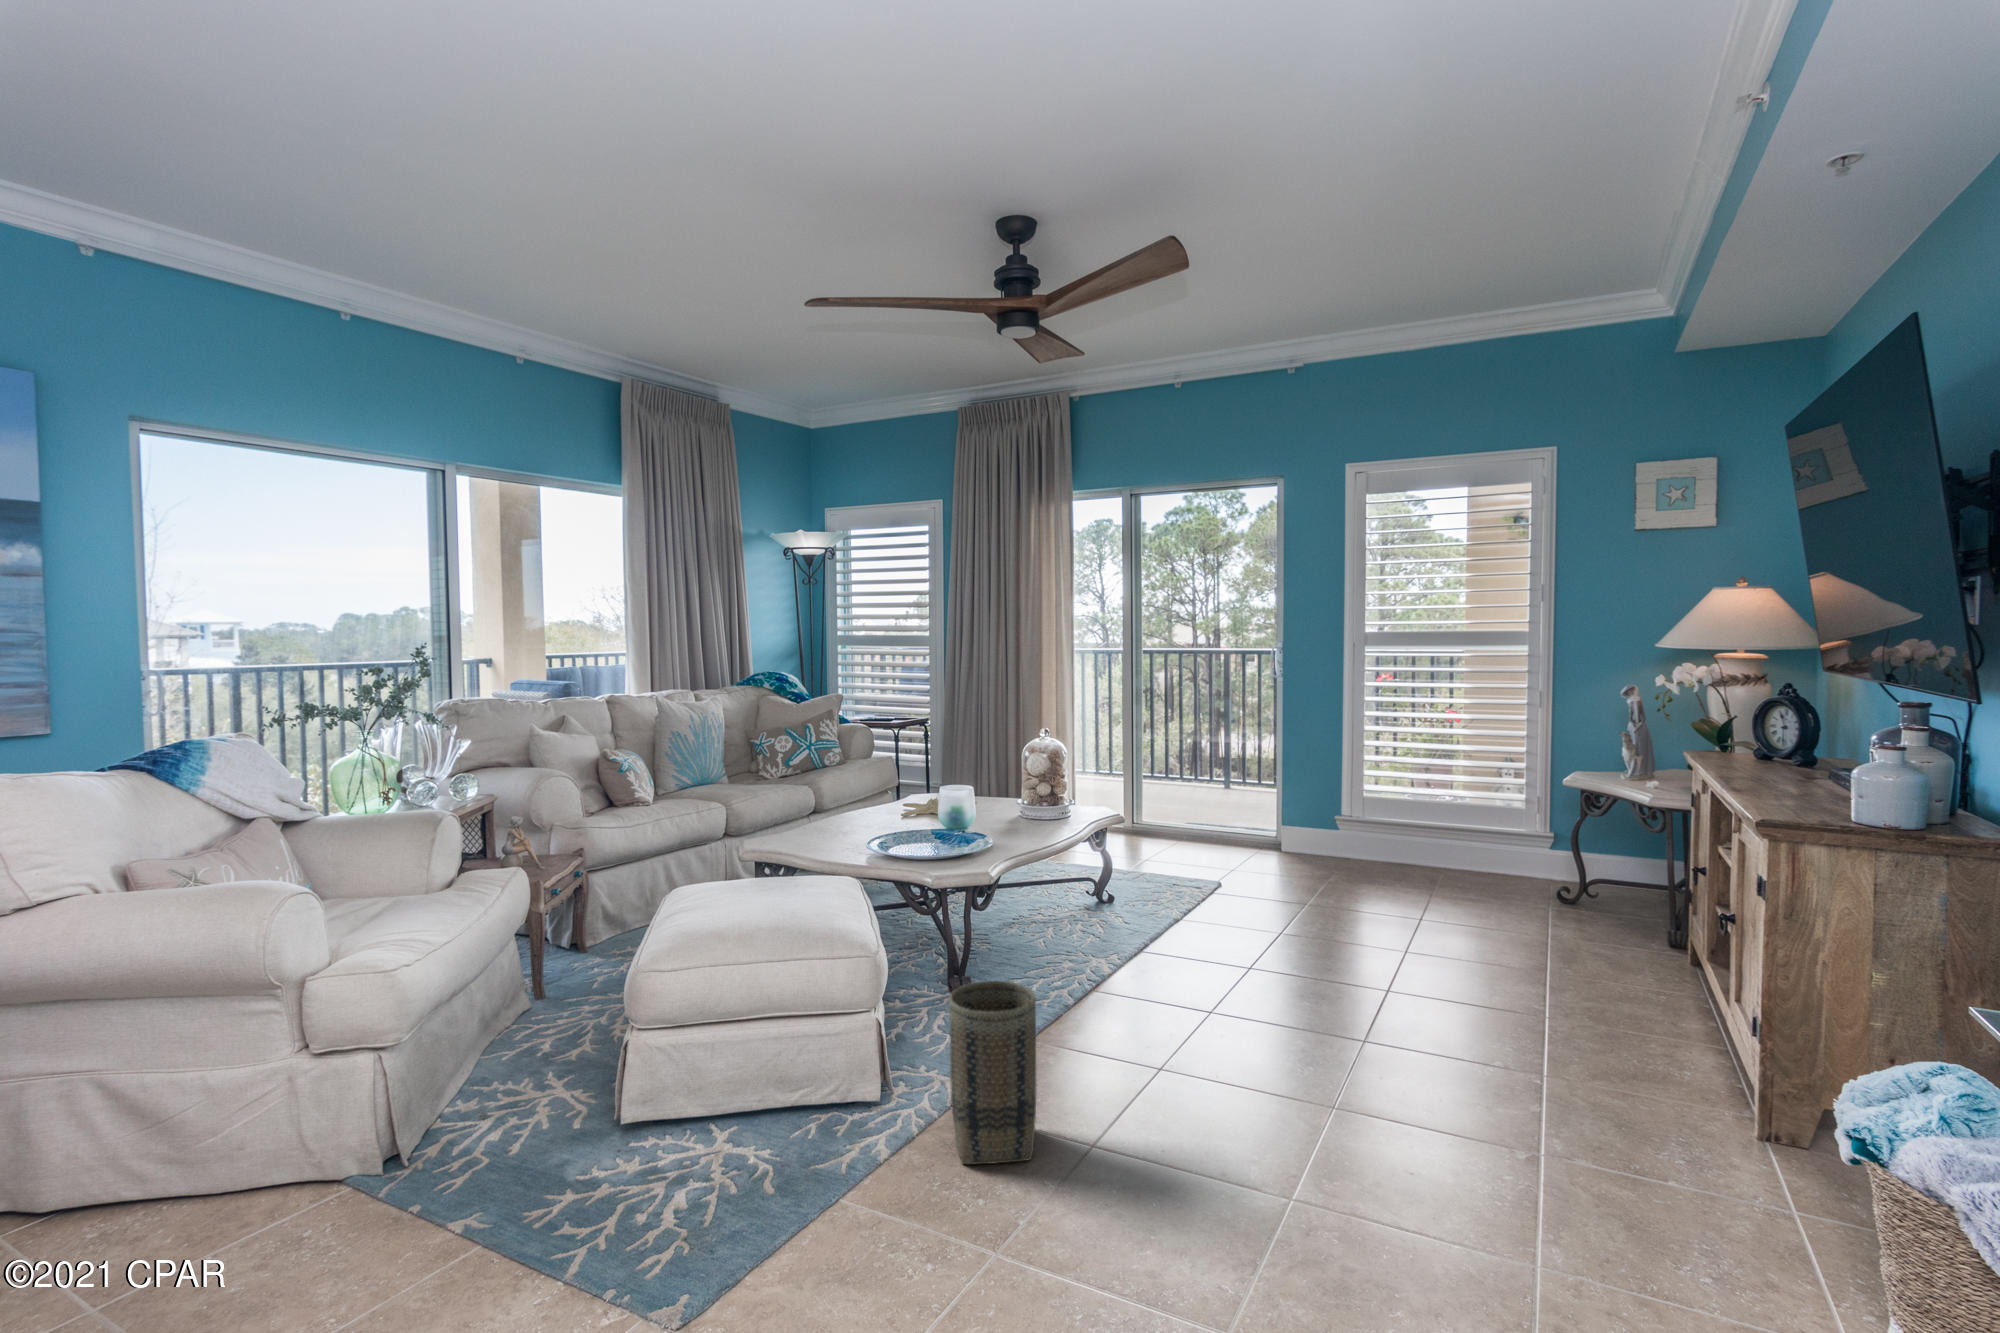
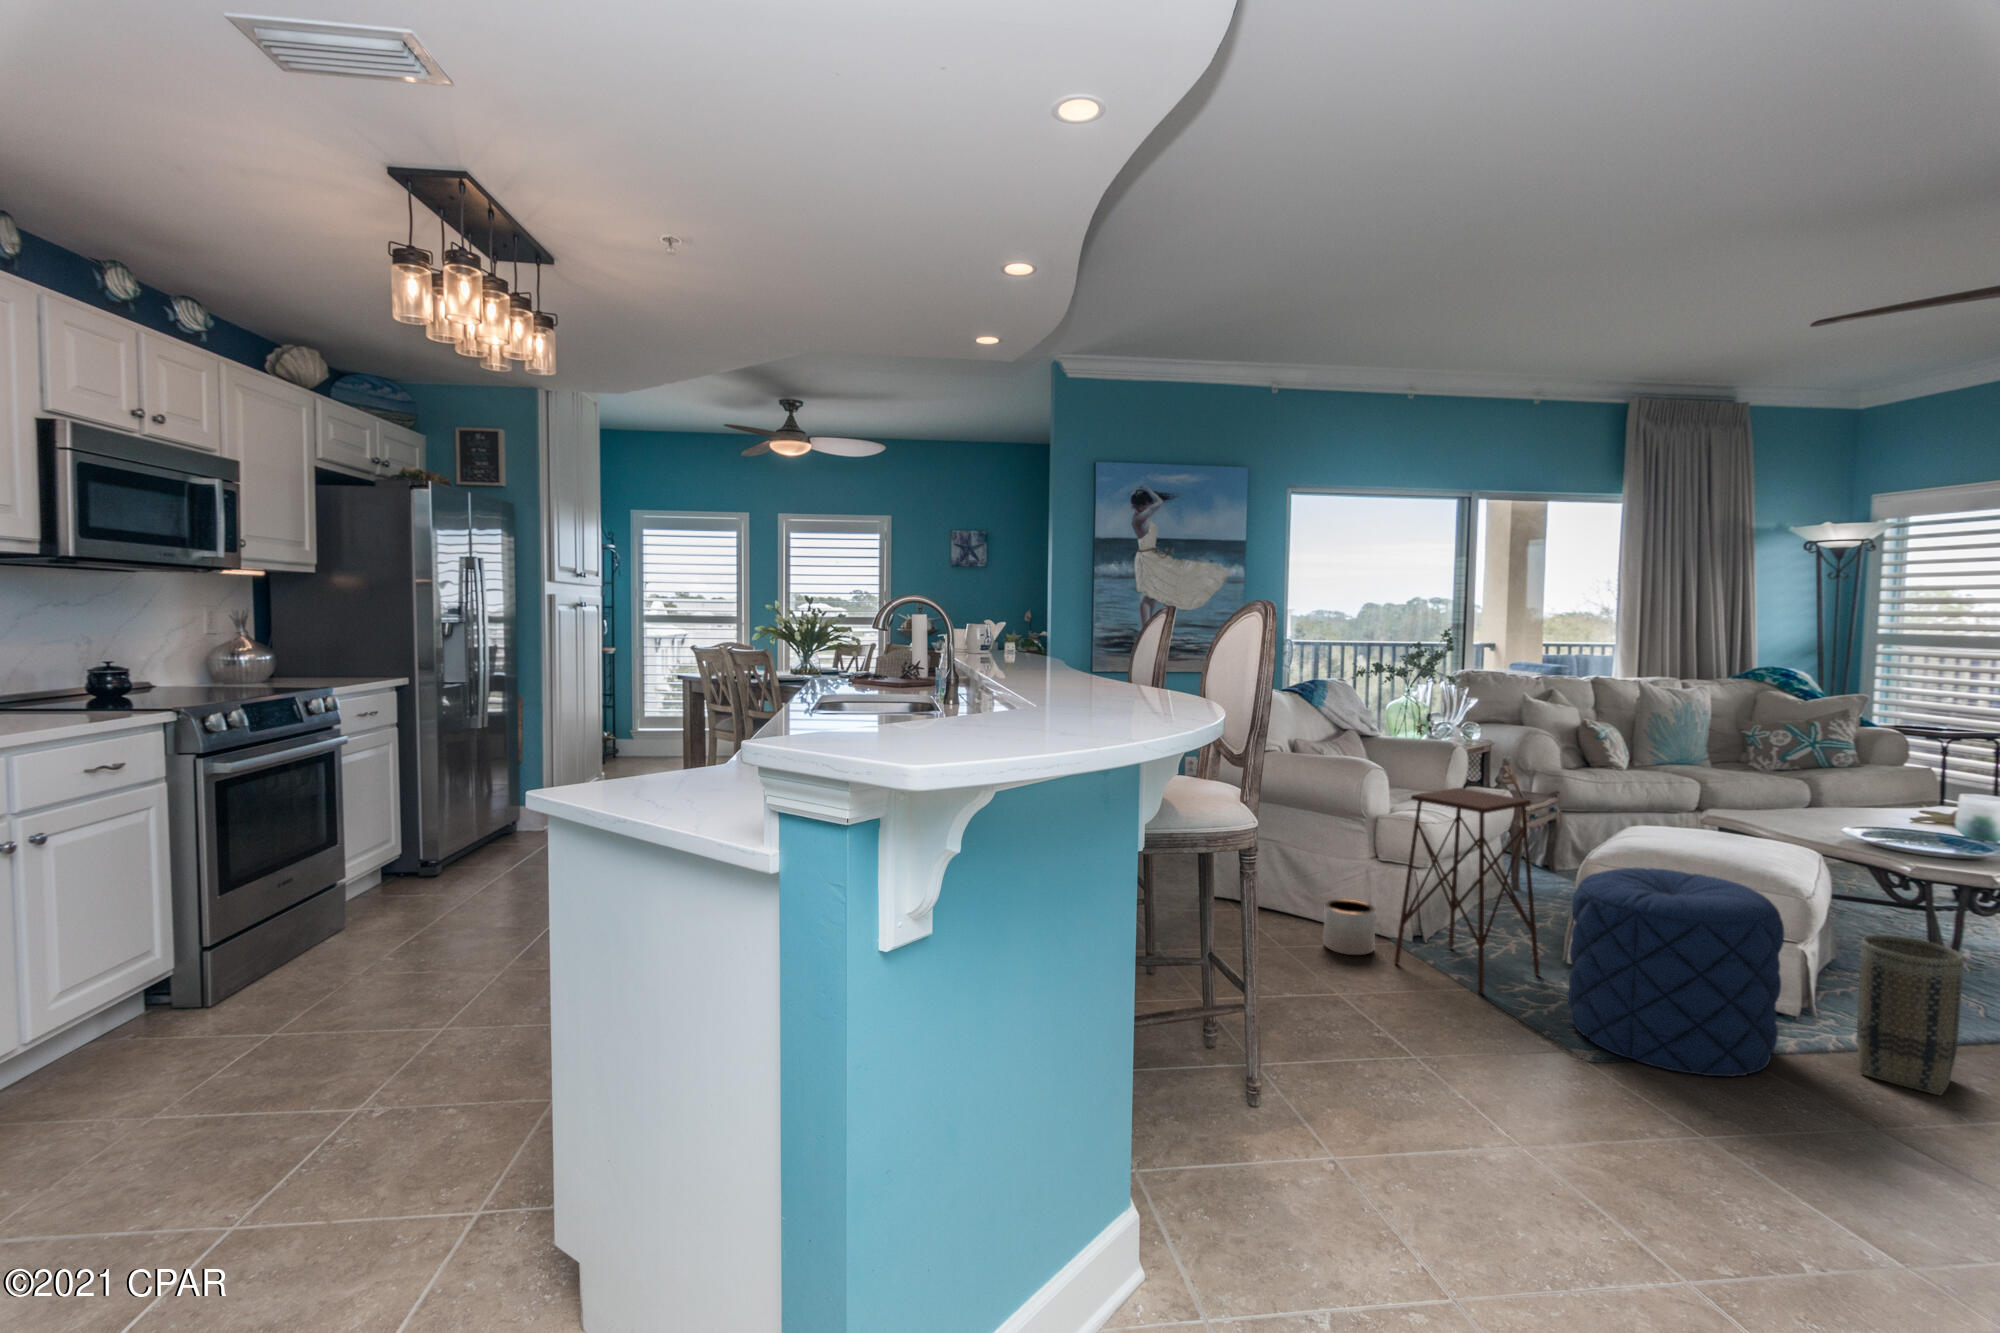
side table: none [346,902,588,1250] -> present [1394,788,1540,994]
pouf: none [634,966,888,1289] -> present [1567,868,1784,1076]
planter: none [194,1143,308,1268] -> present [1323,899,1375,955]

